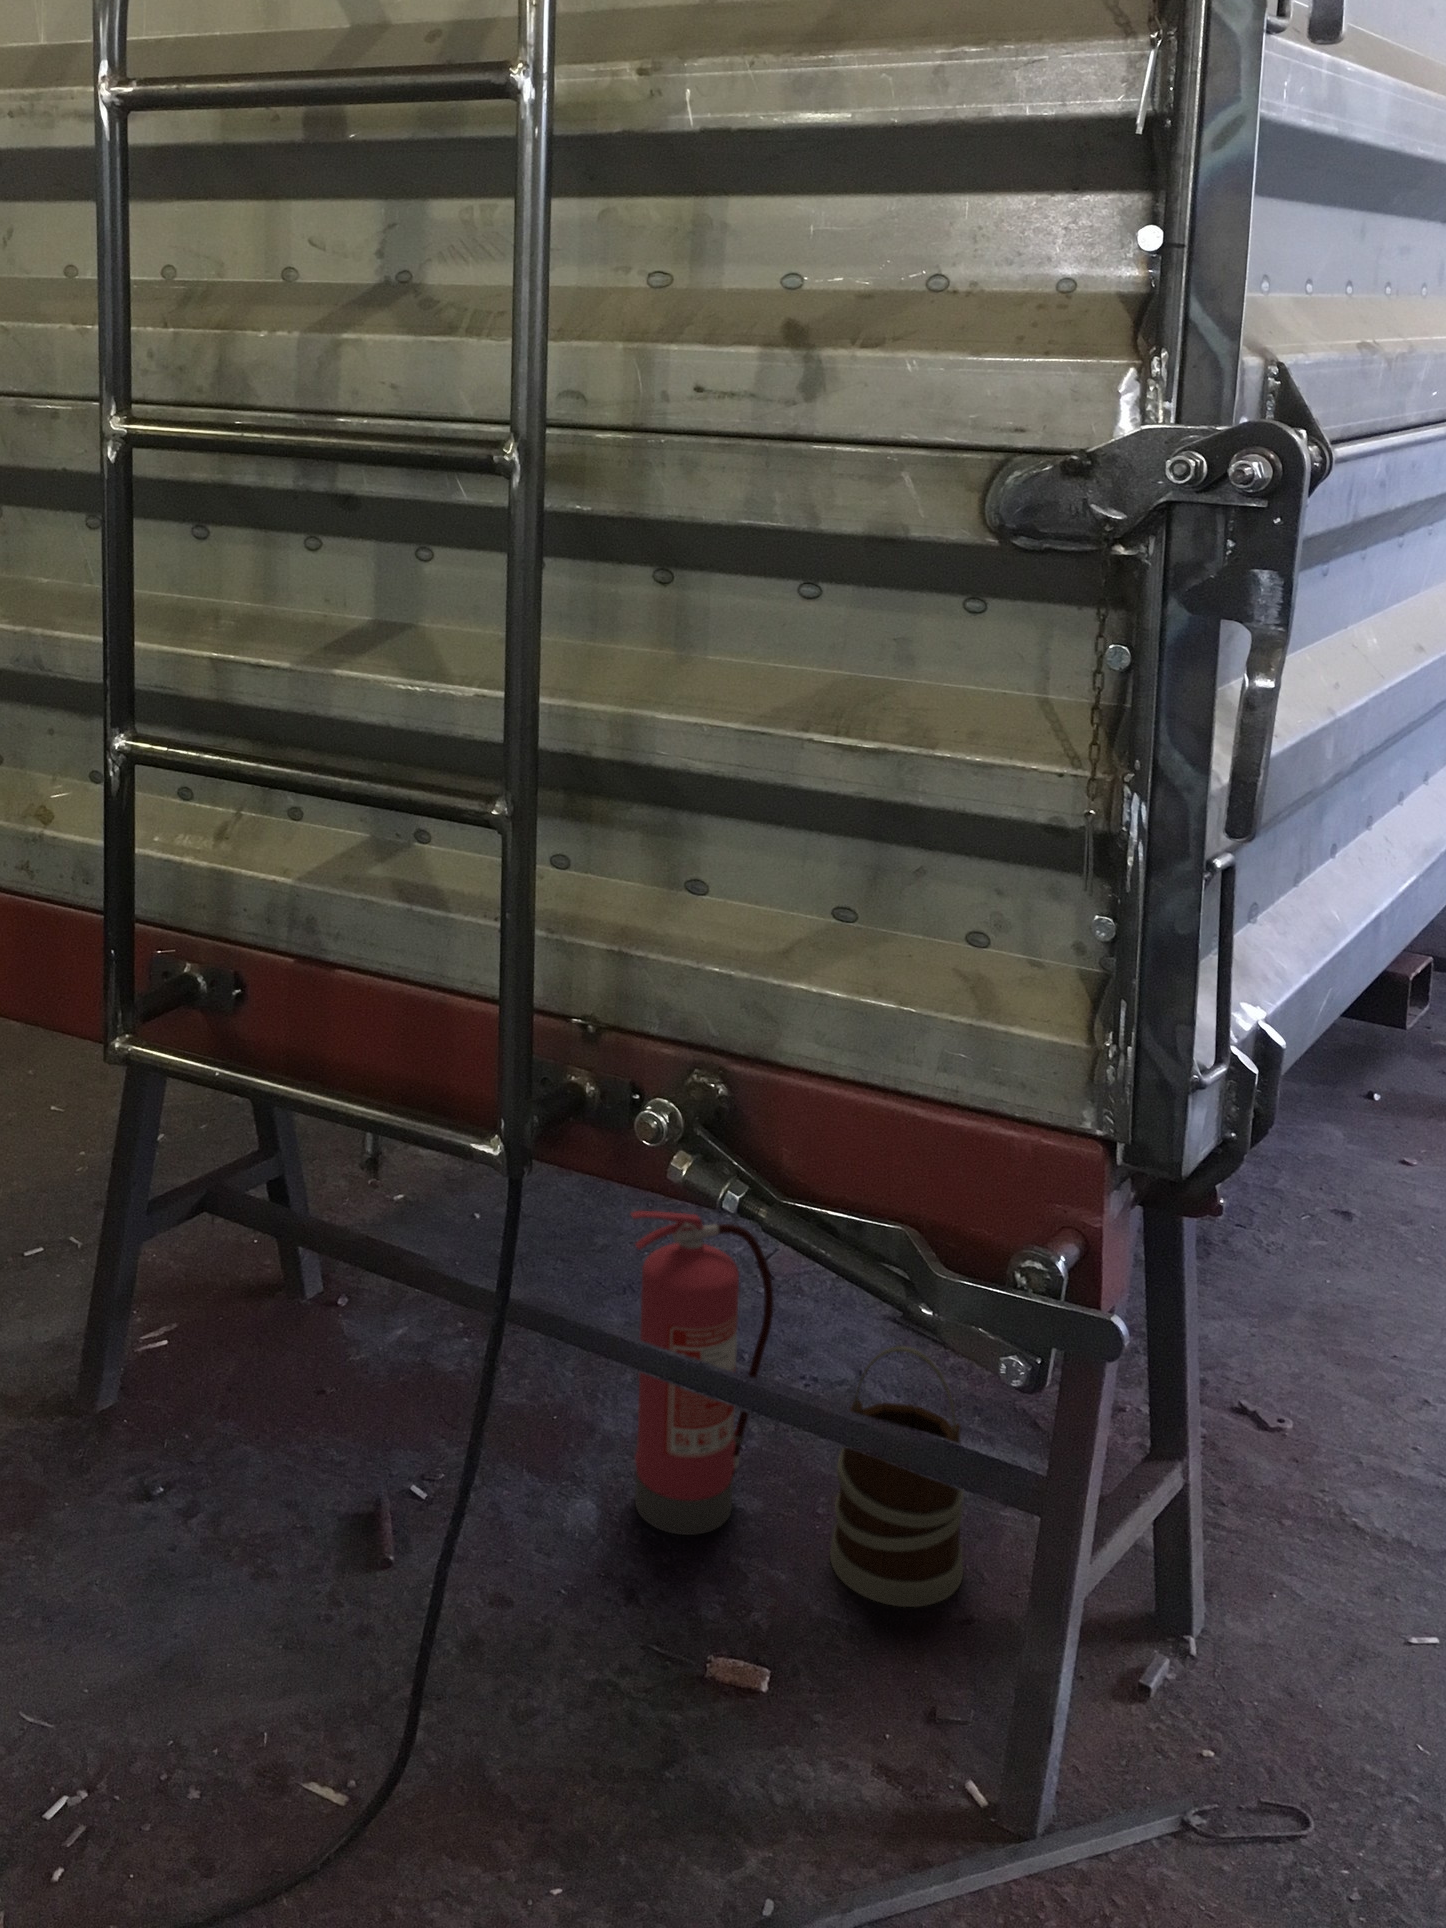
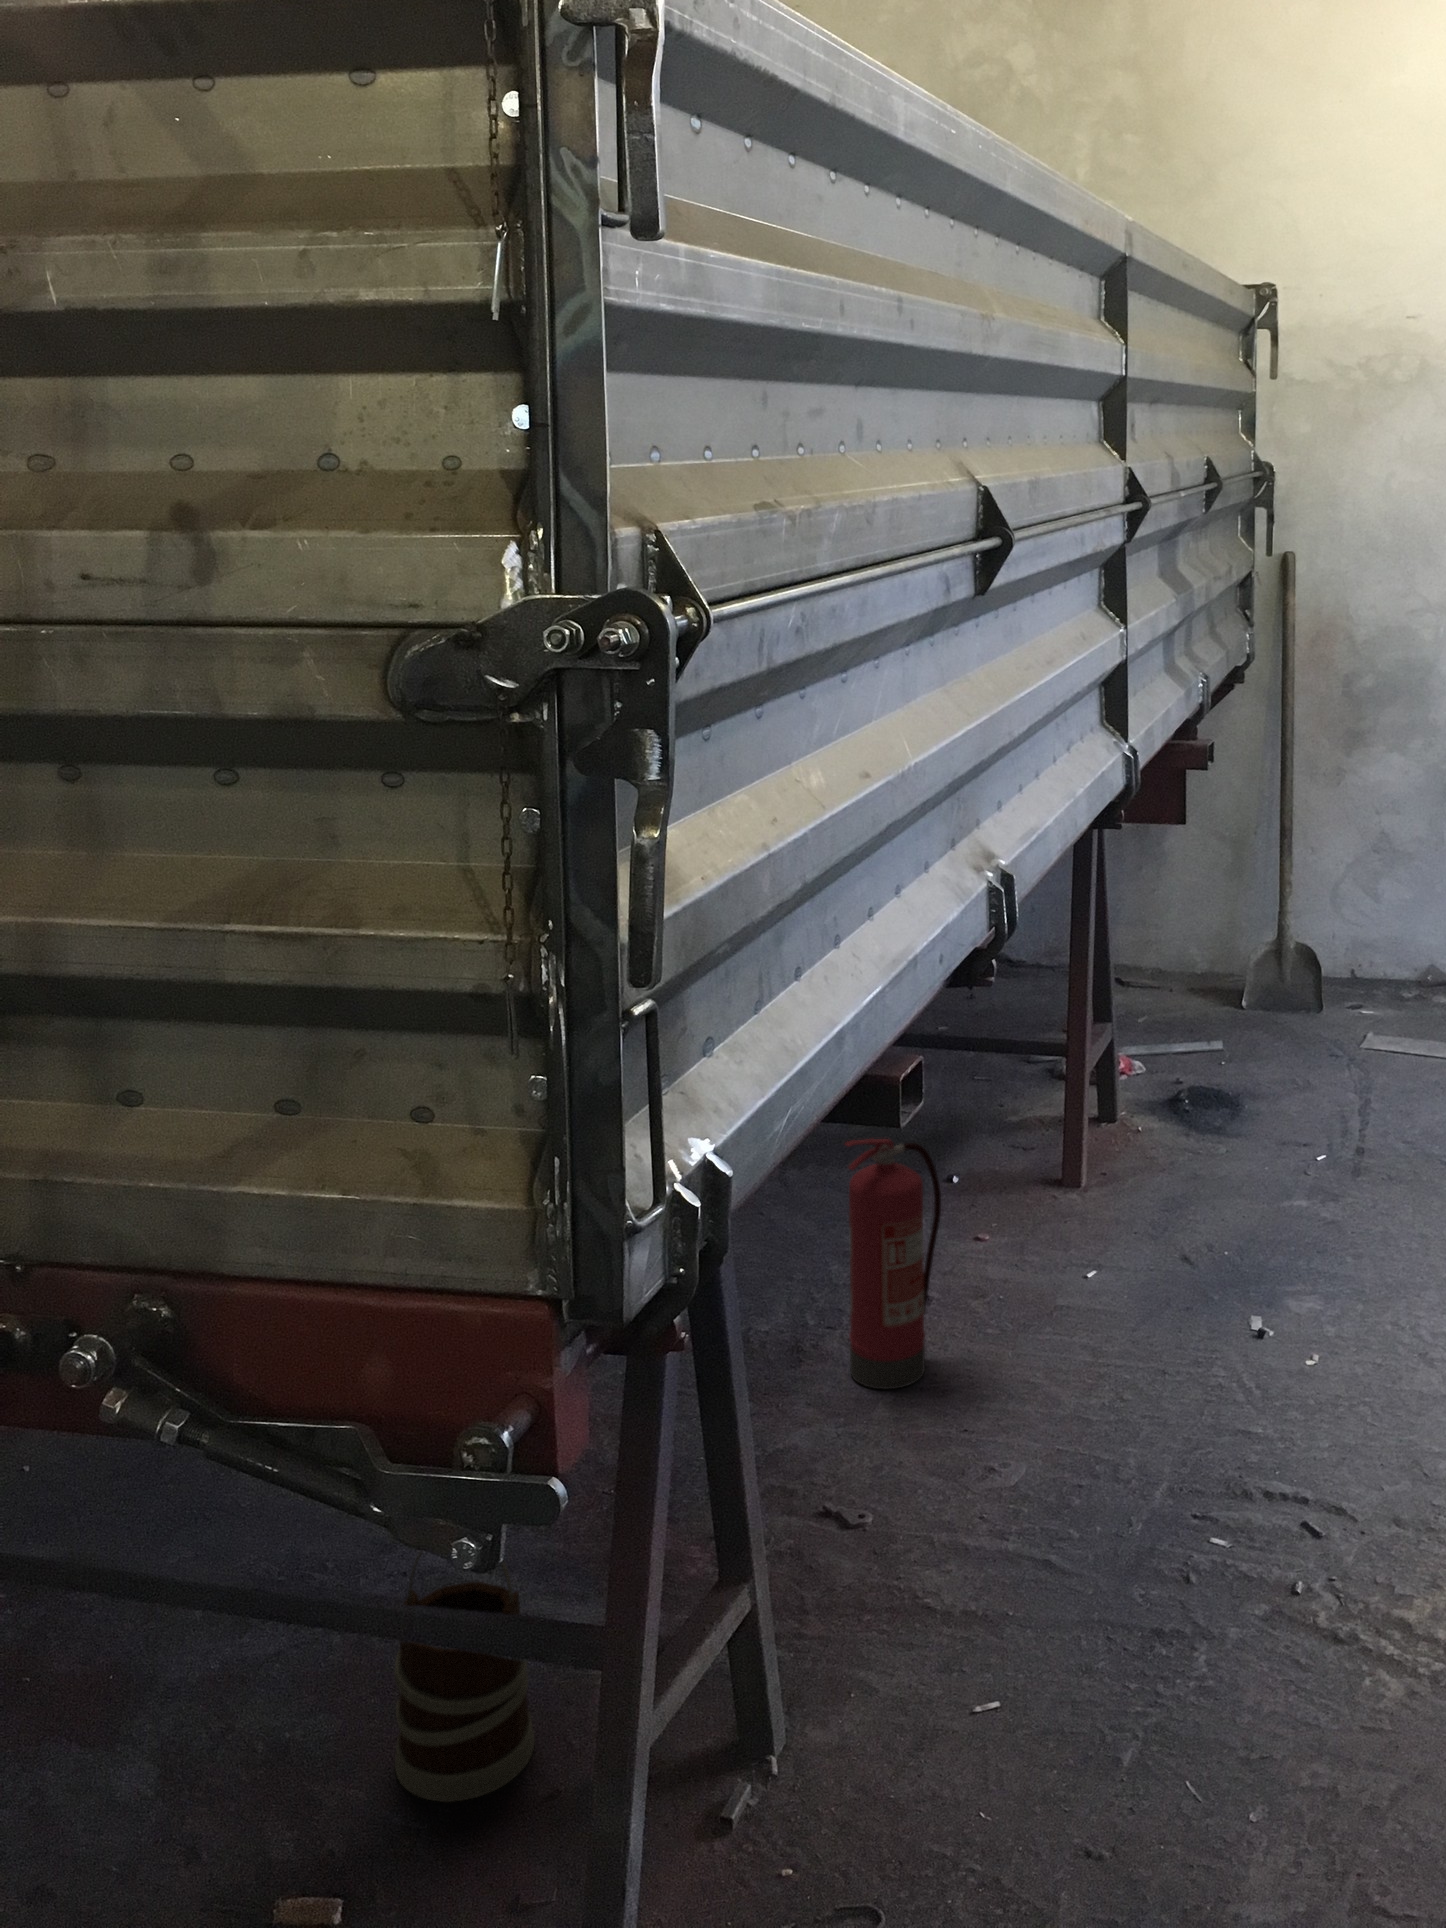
fire extinguisher: present [631,1211,774,1535] -> present [845,1139,941,1389]

